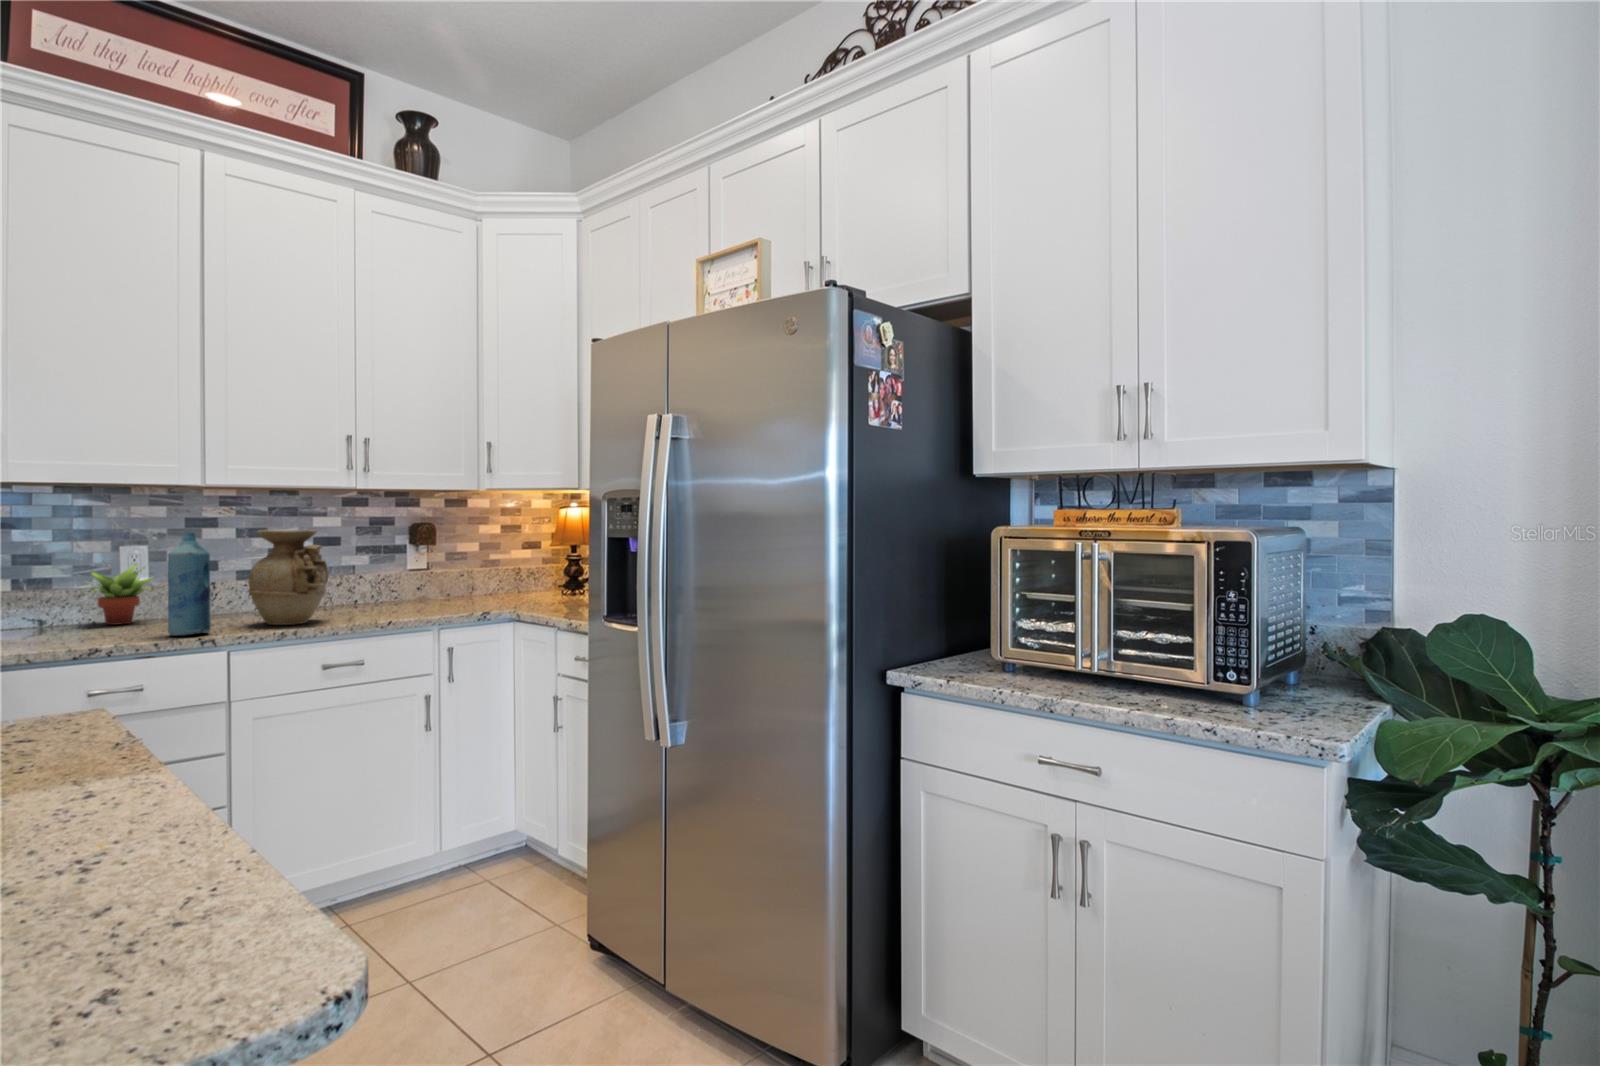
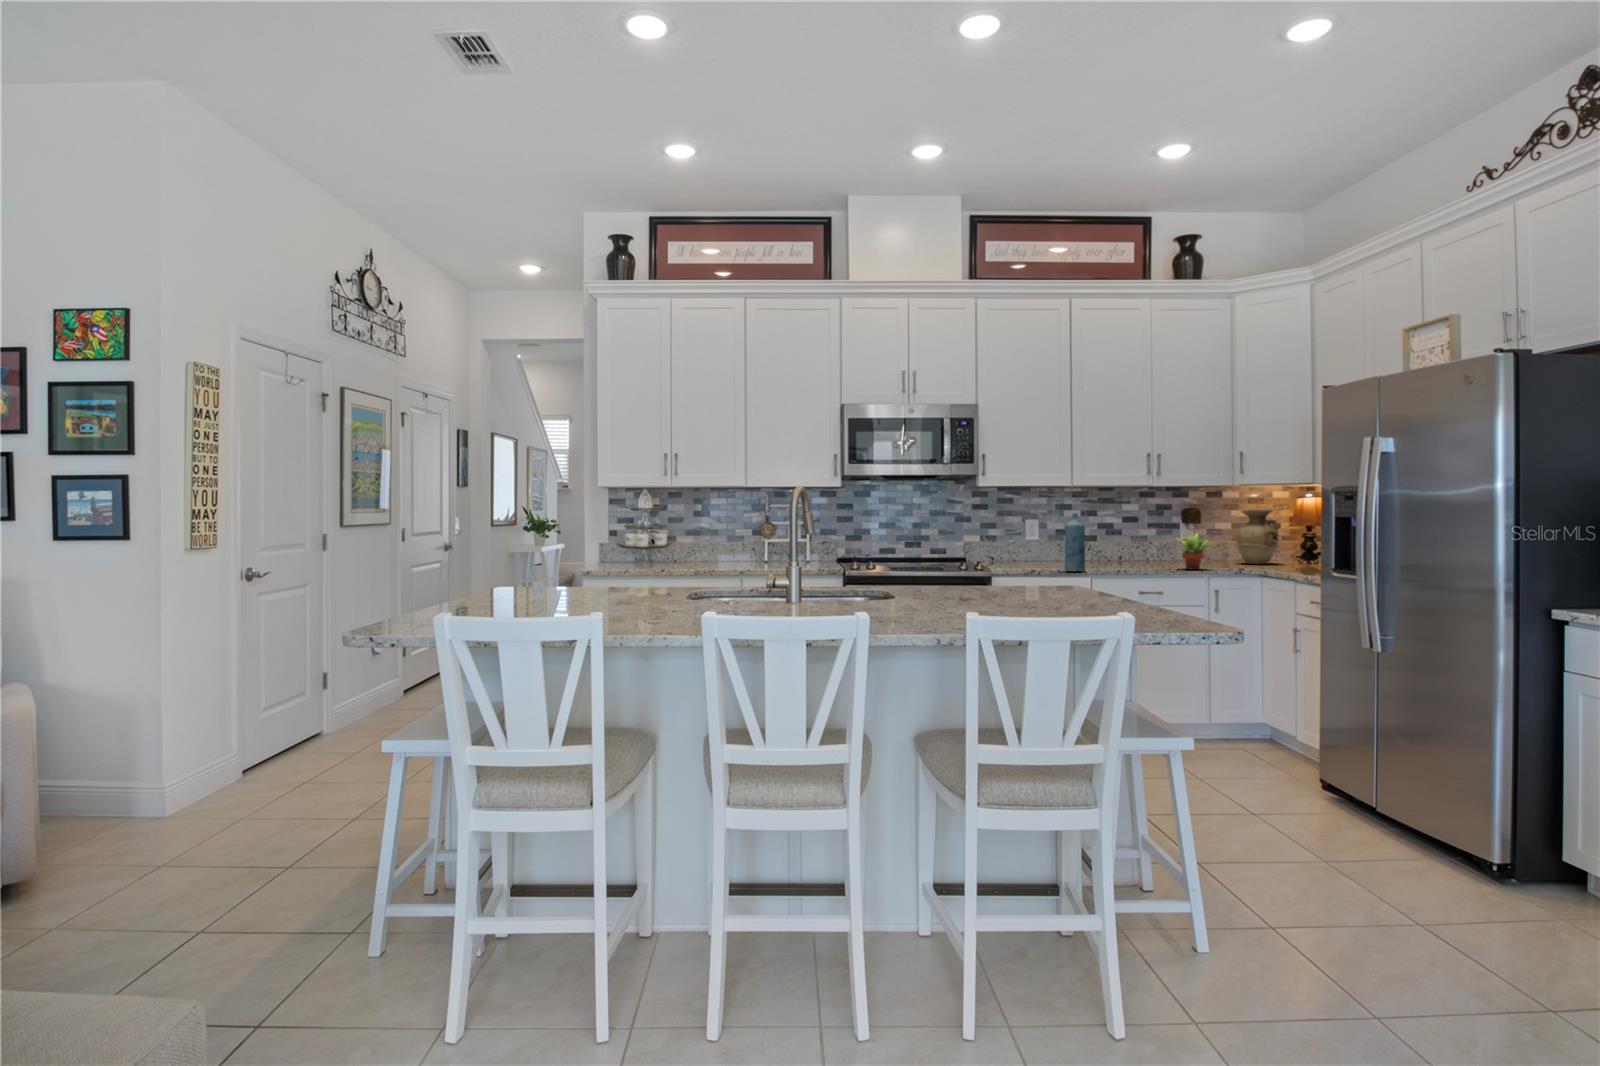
vase: present [248,530,329,625] -> present [1236,509,1280,564]
succulent plant: present [86,564,152,625] -> present [1180,533,1209,569]

